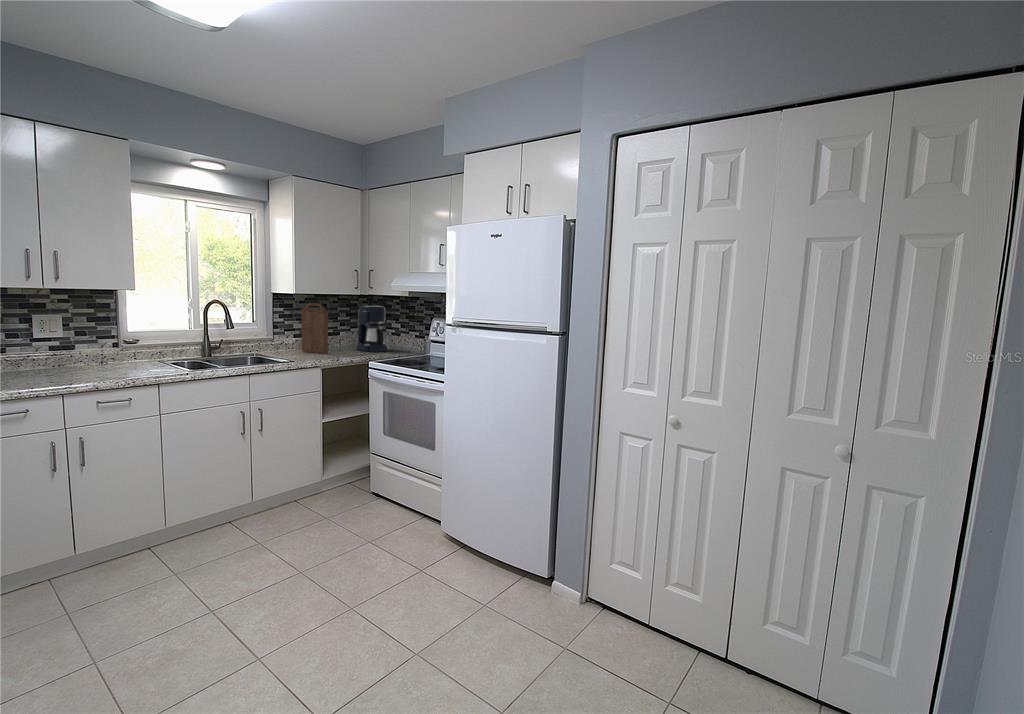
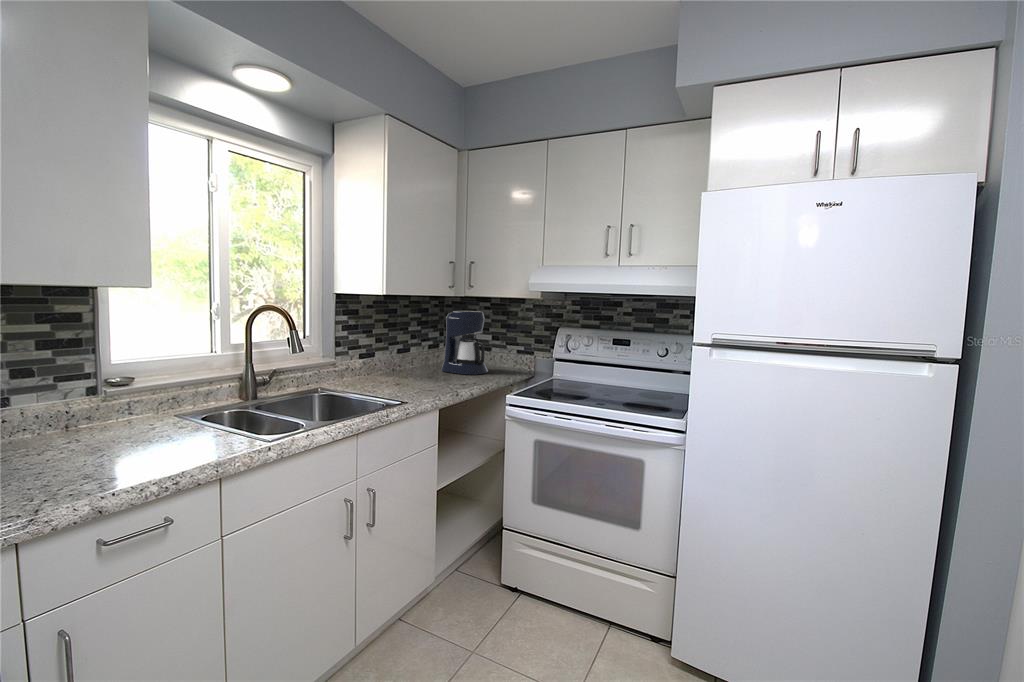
cutting board: present [301,303,328,354] -> none [379,308,421,381]

